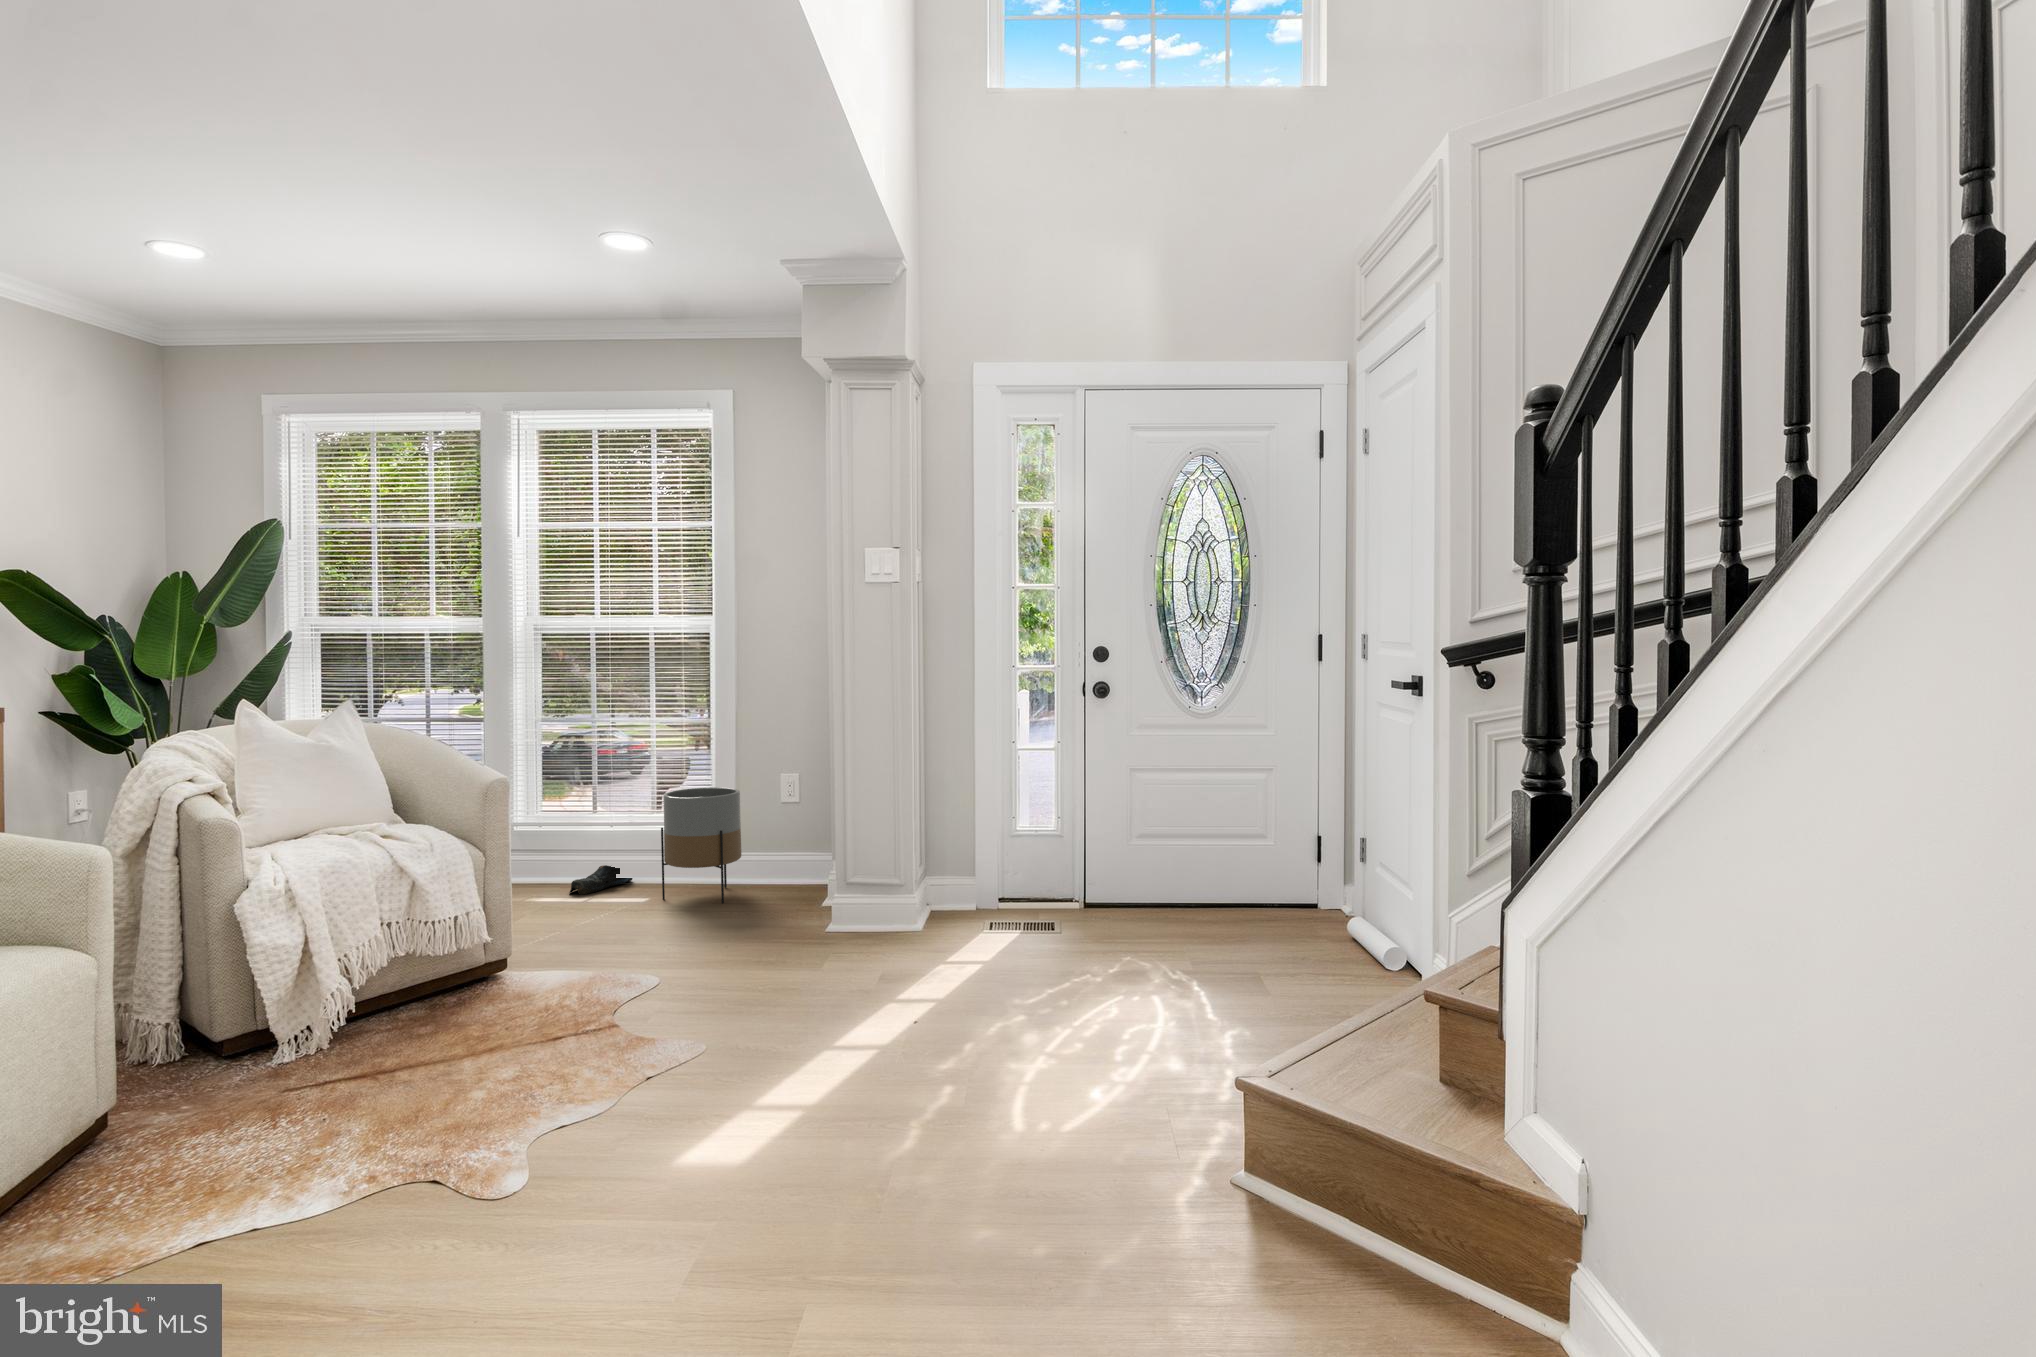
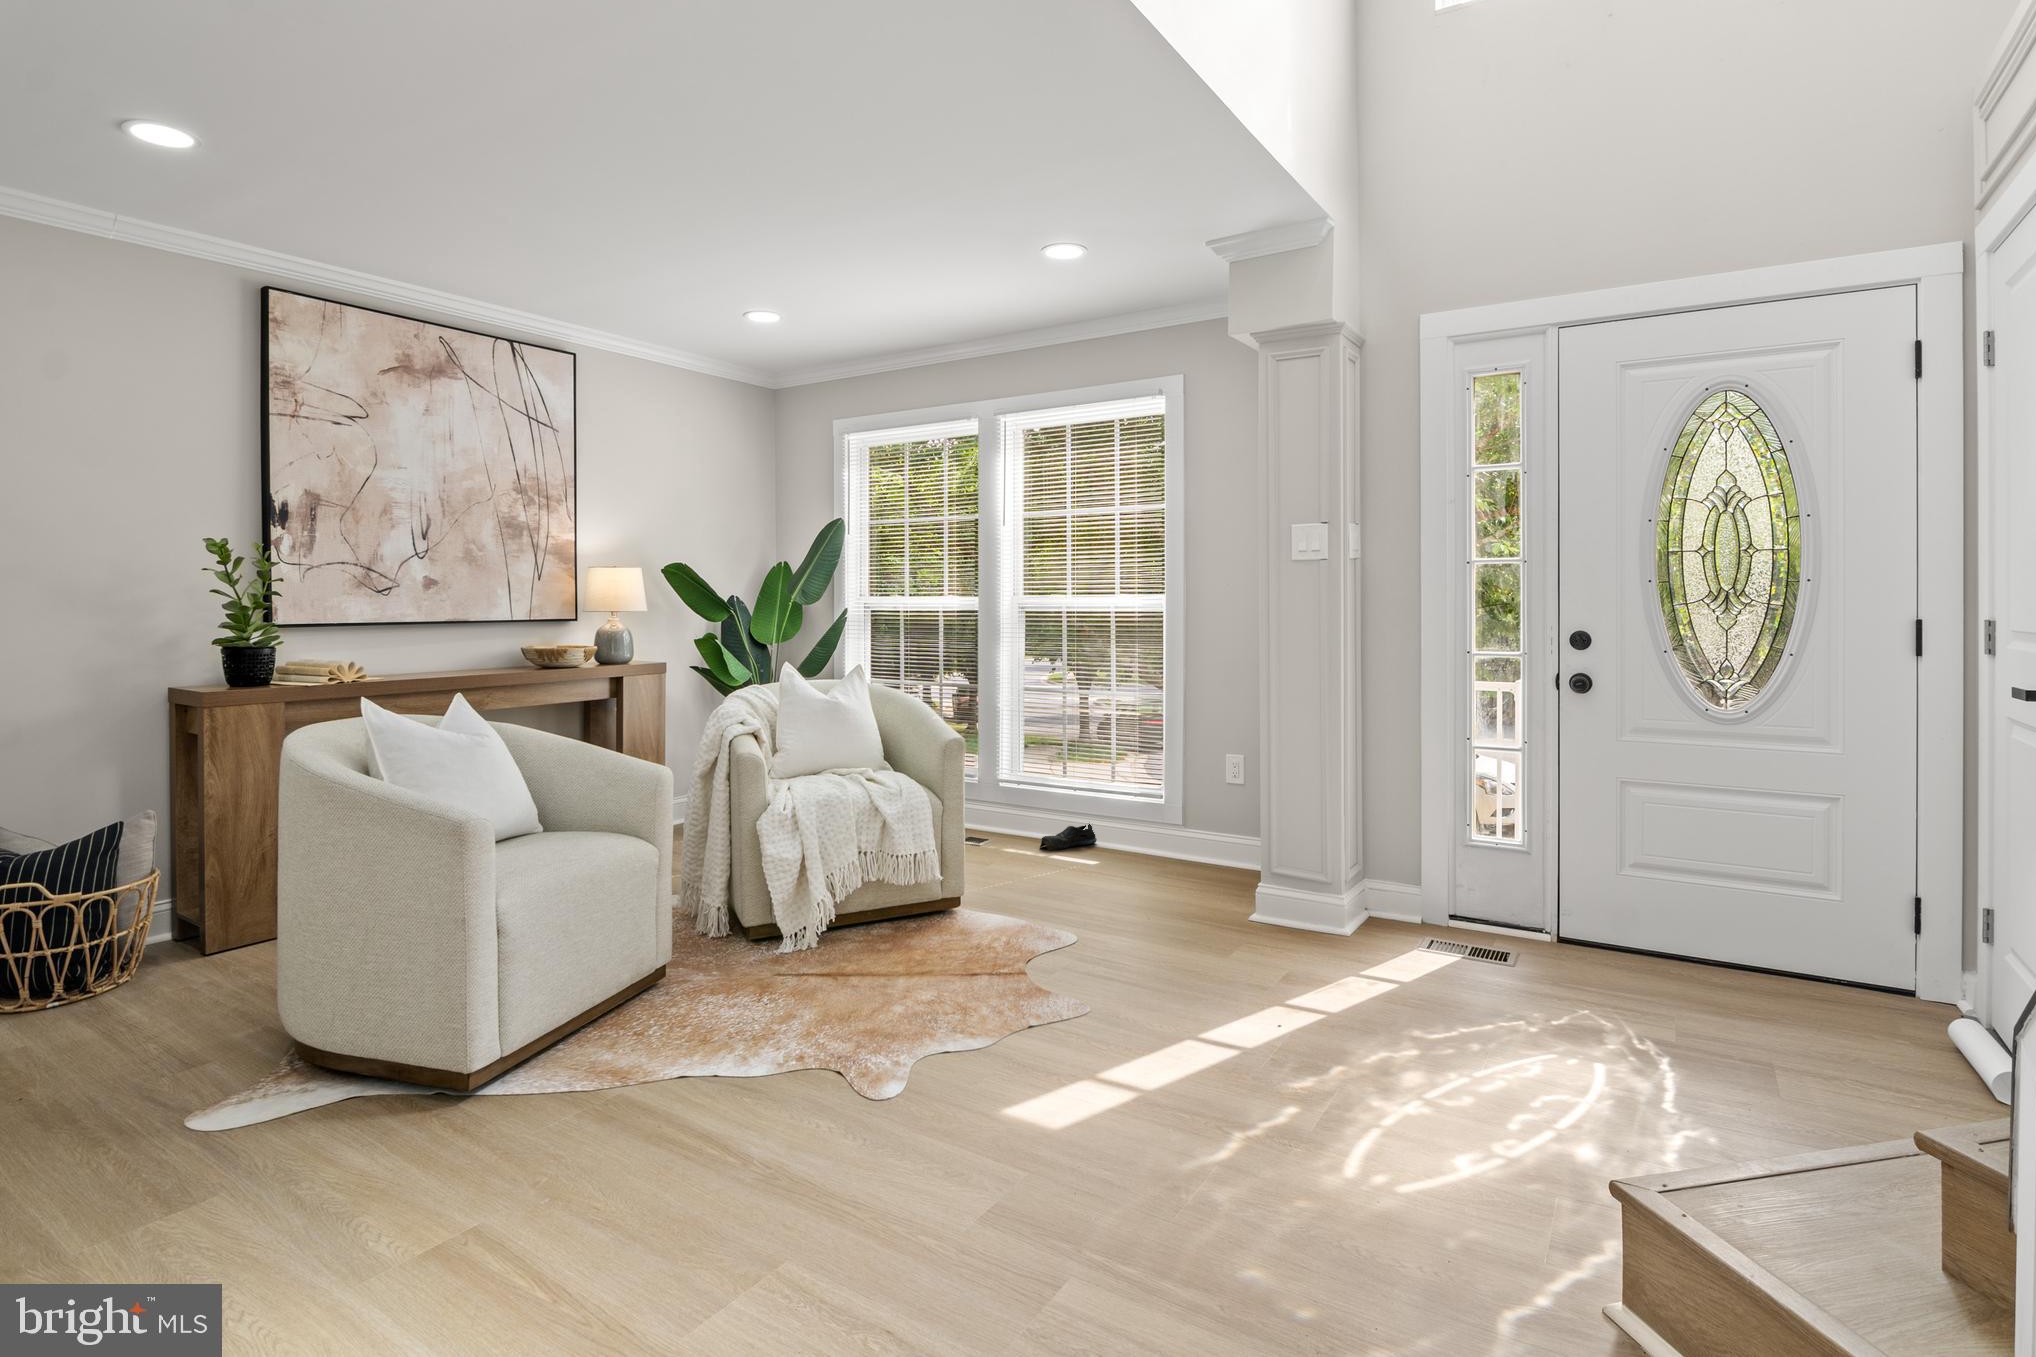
planter: present [661,787,742,904] -> none [1115,762,1188,875]

